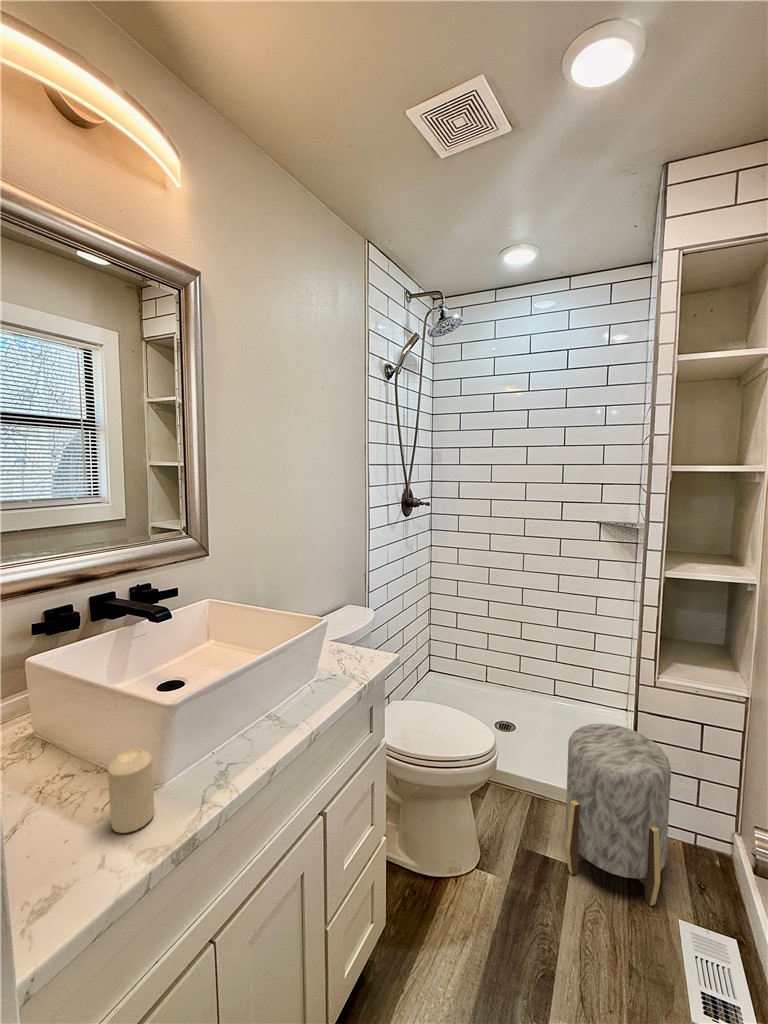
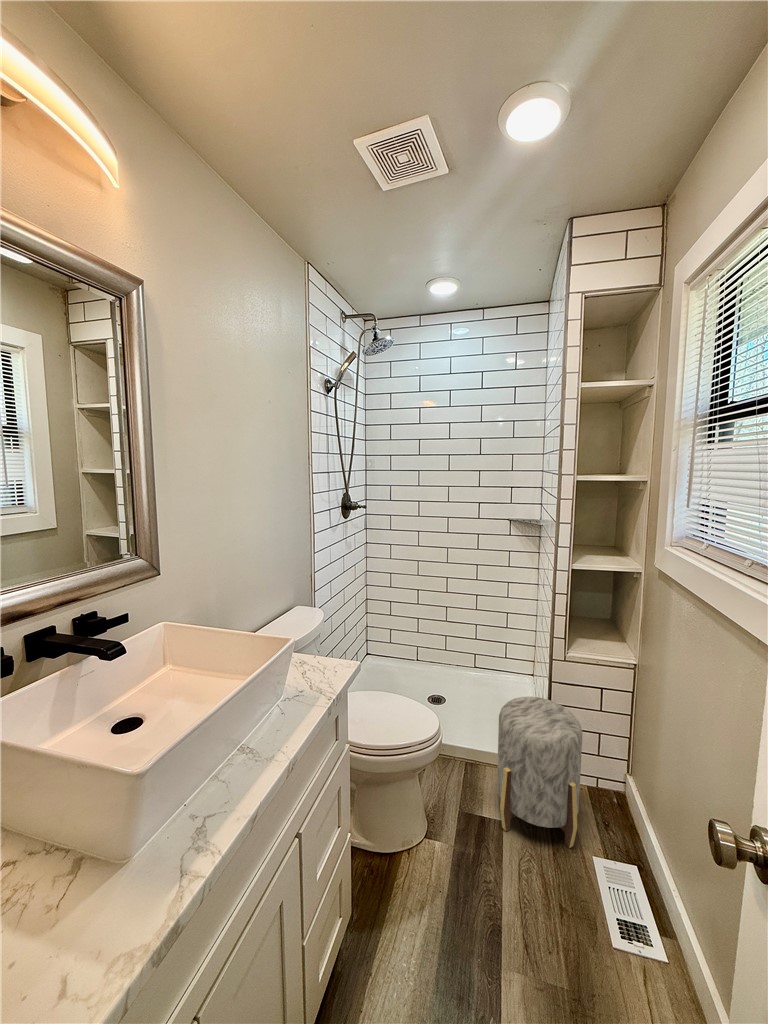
candle: present [108,747,154,833] -> none [66,829,126,935]

